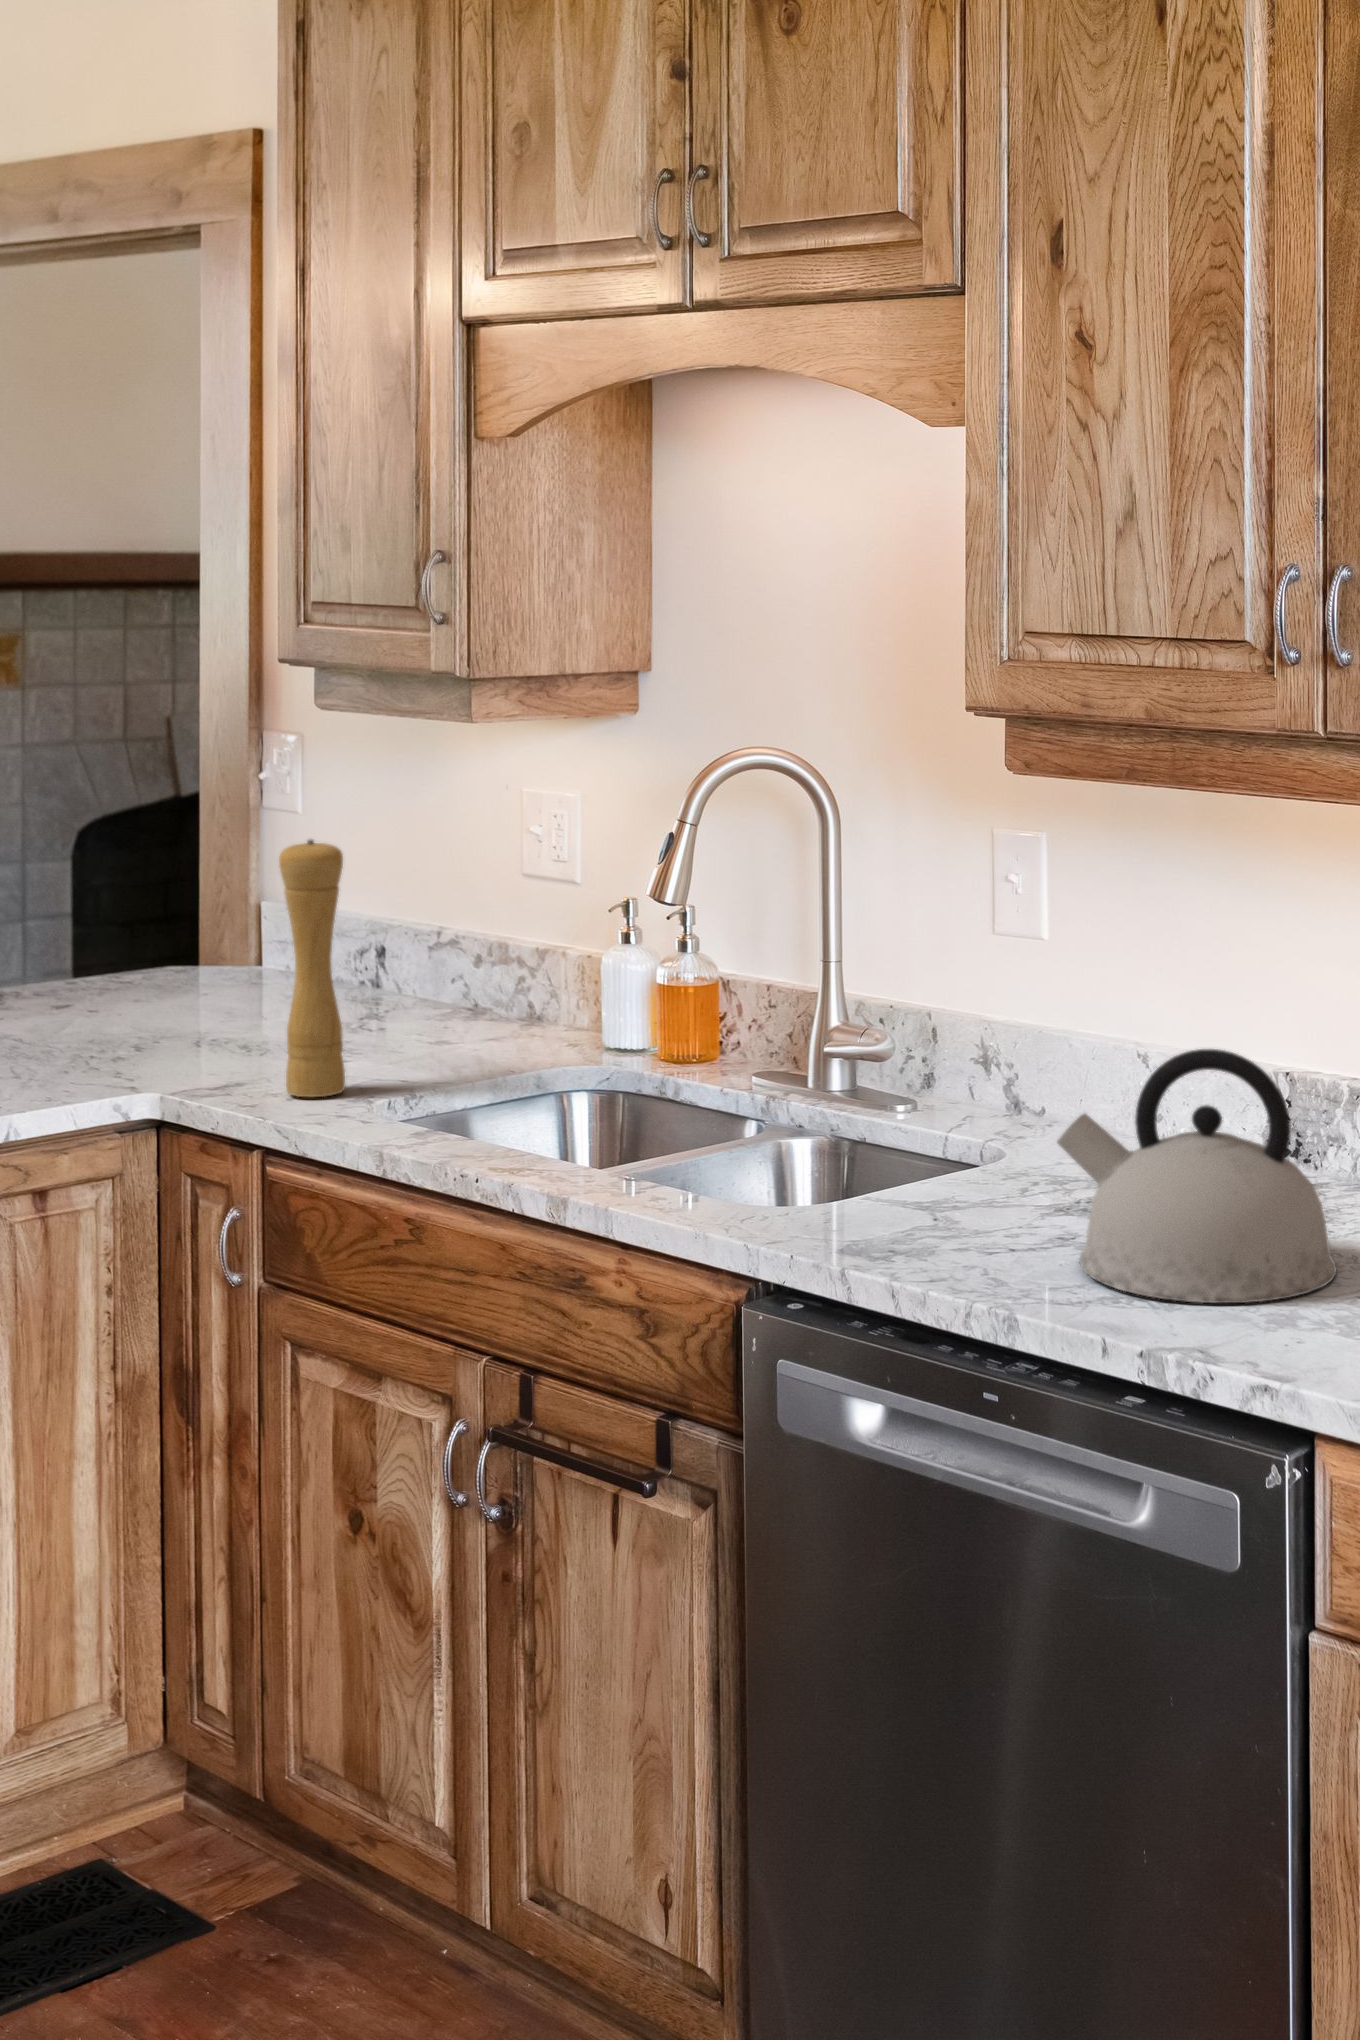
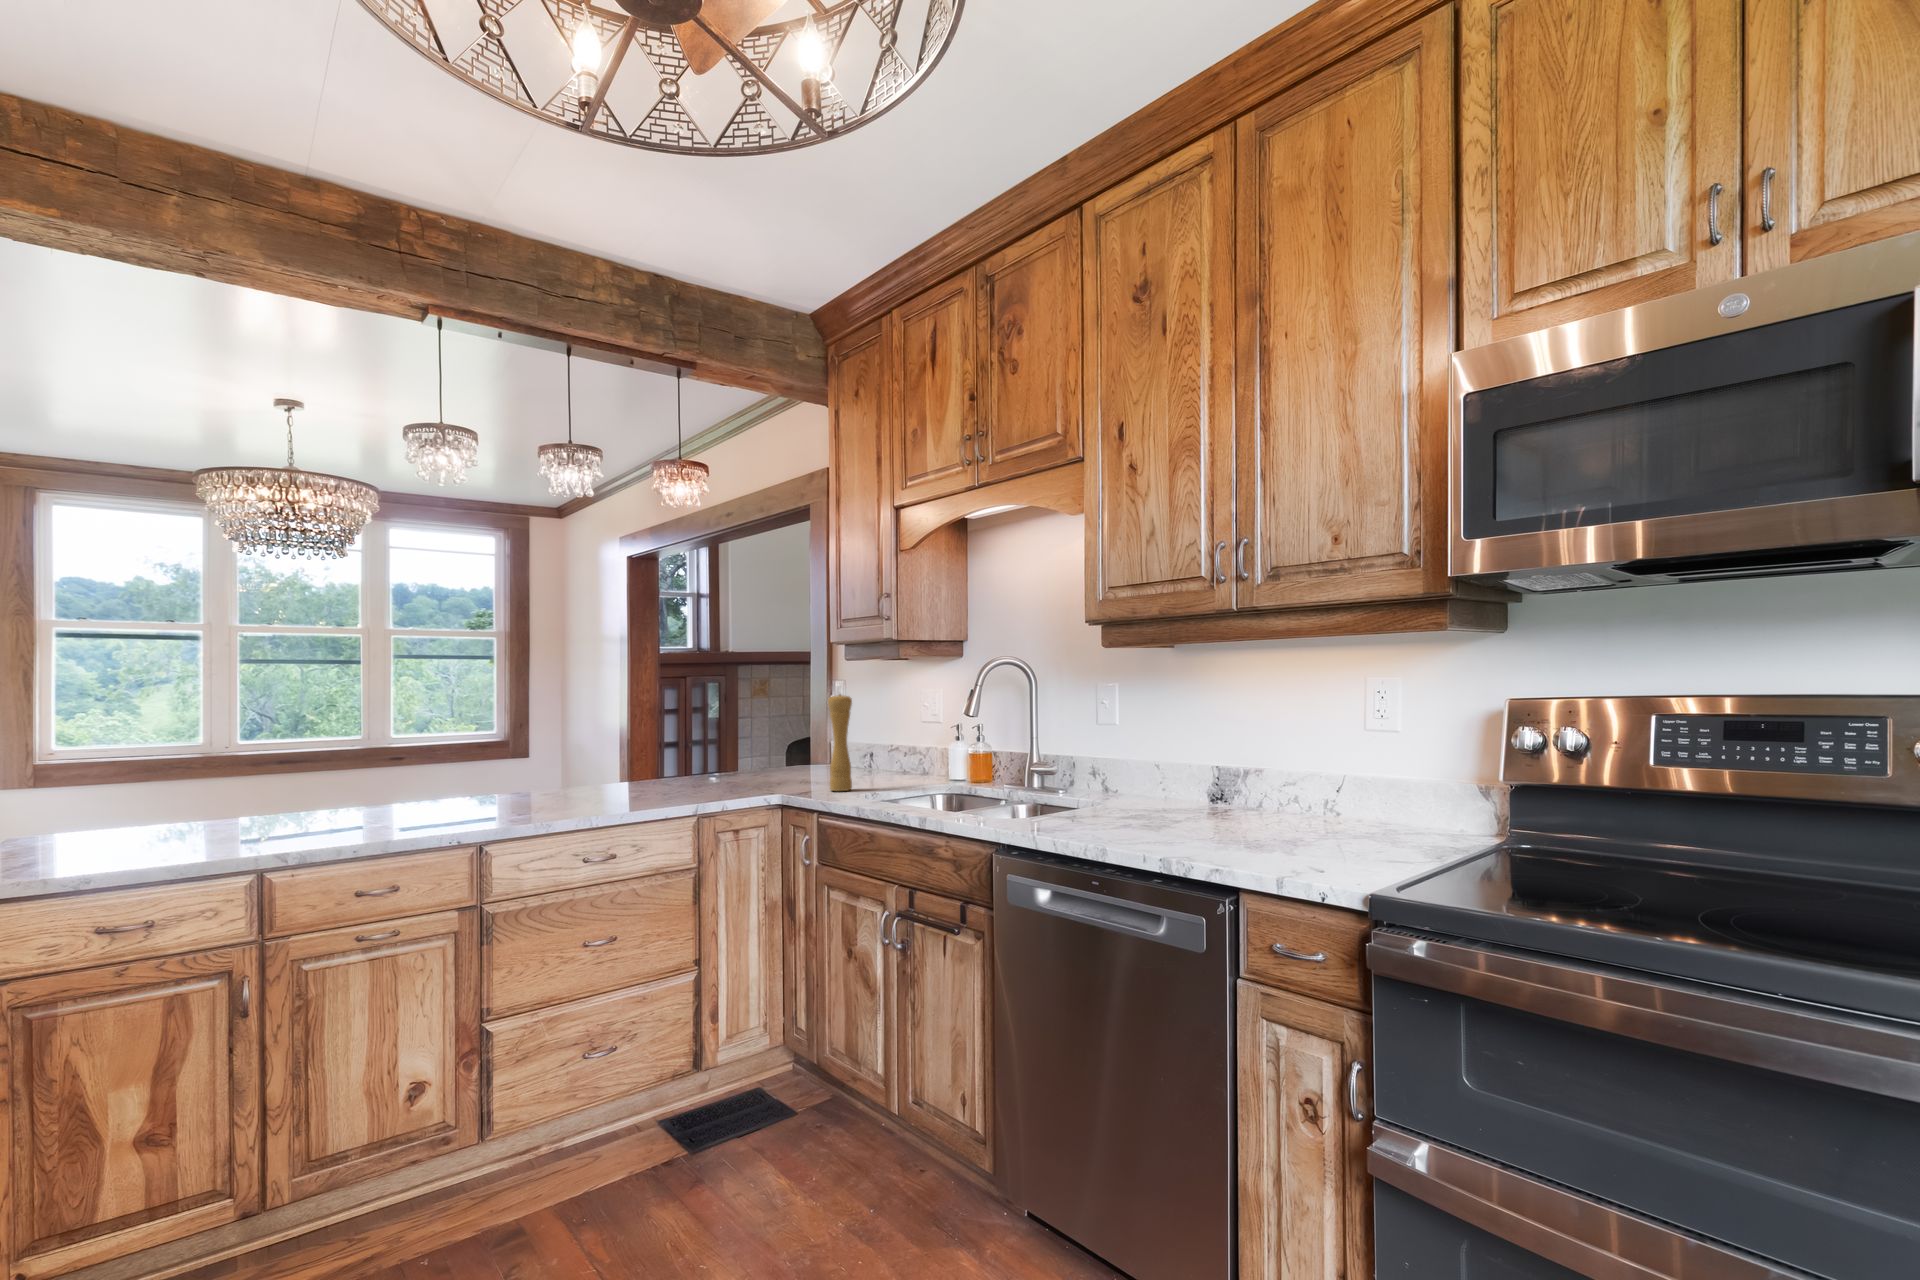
kettle: present [1057,1049,1336,1303] -> none [1123,741,1243,843]

